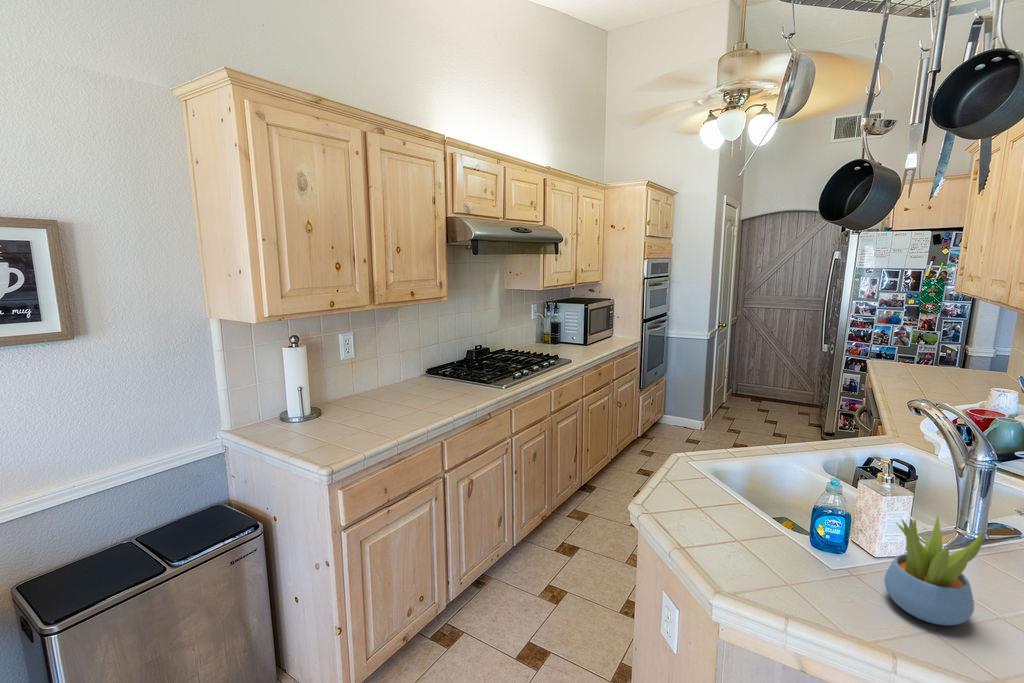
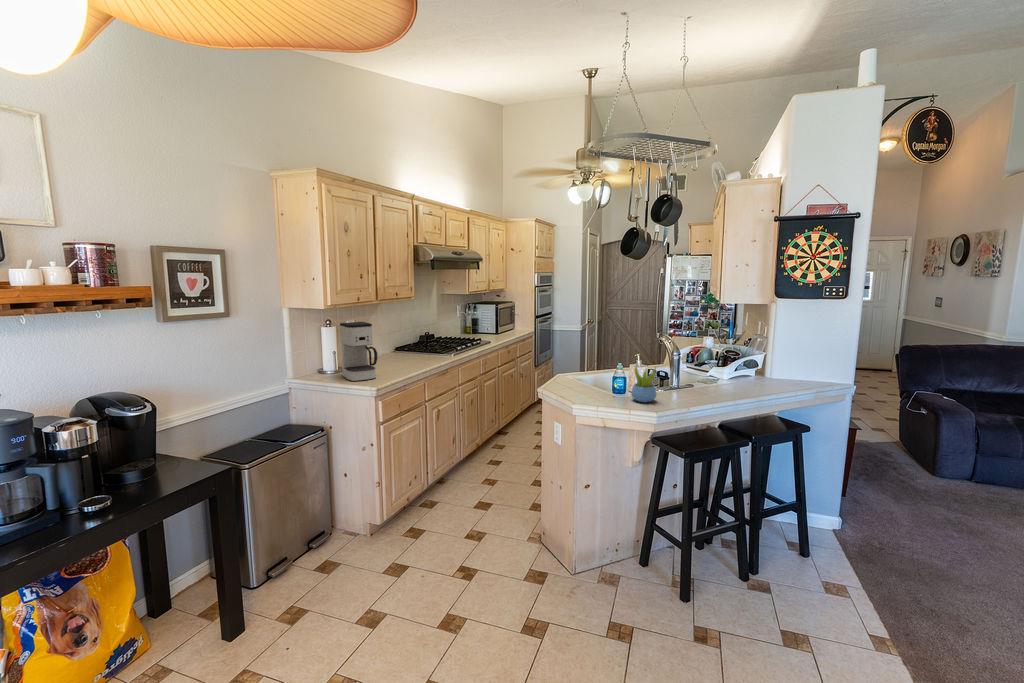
coffee maker: none [296,341,355,448] -> present [340,322,377,382]

